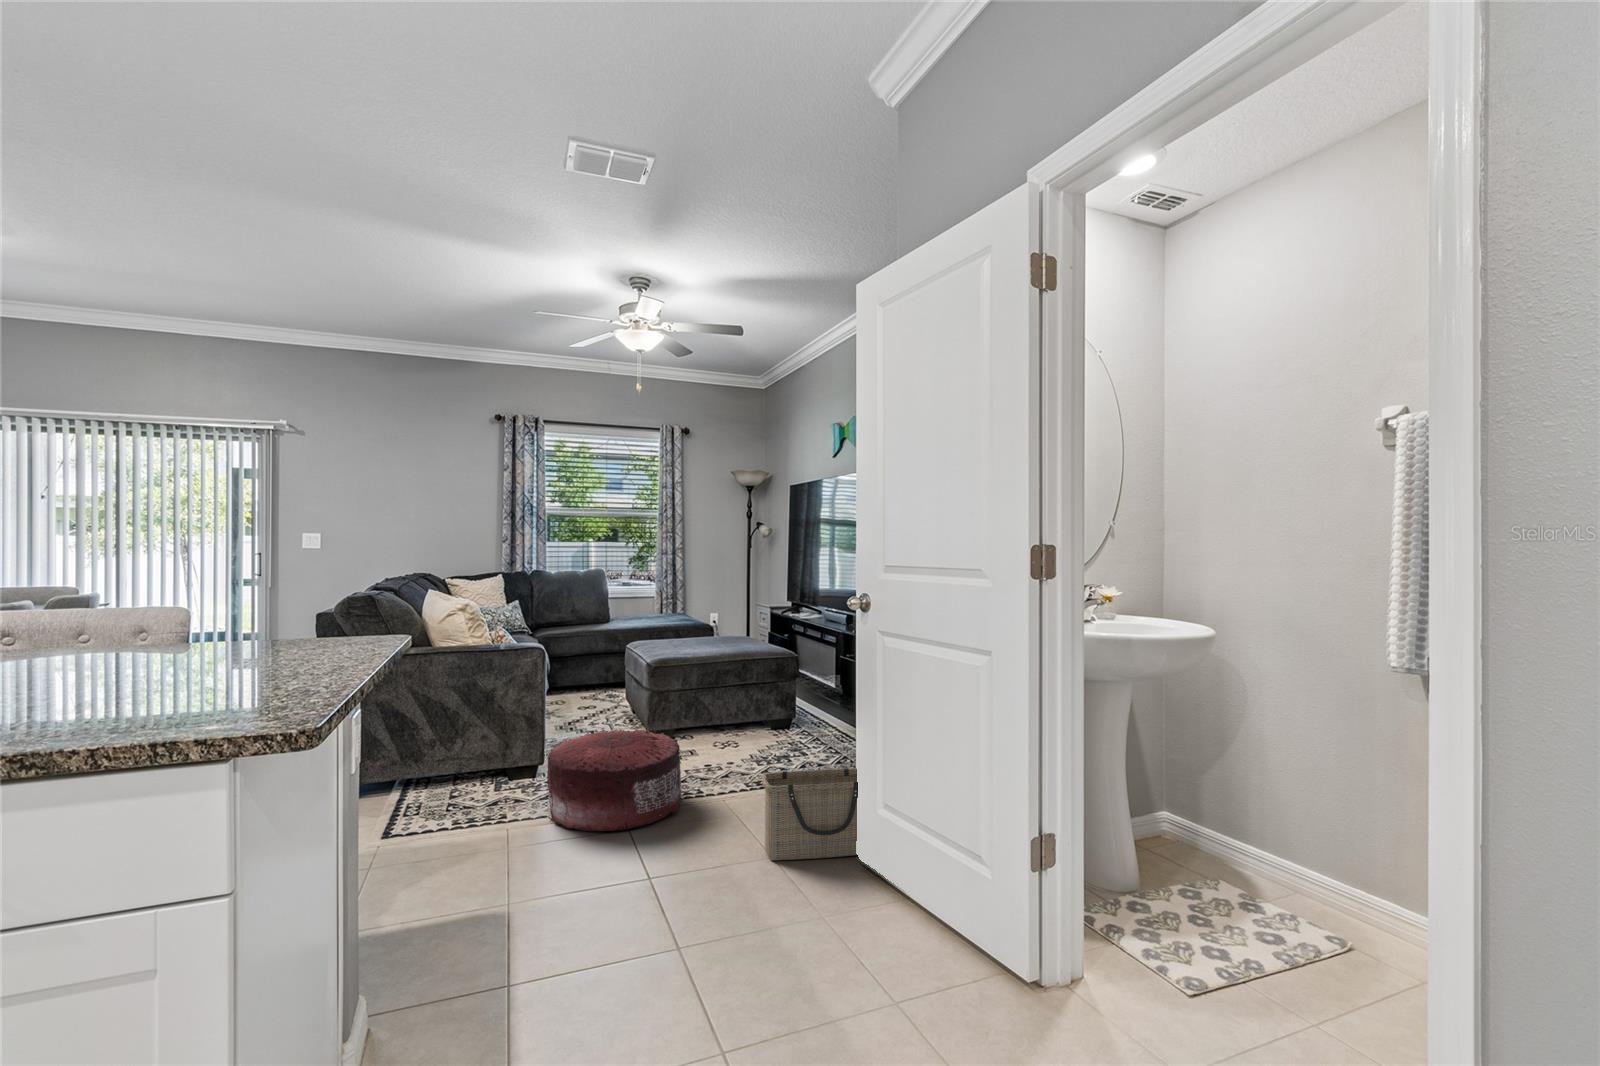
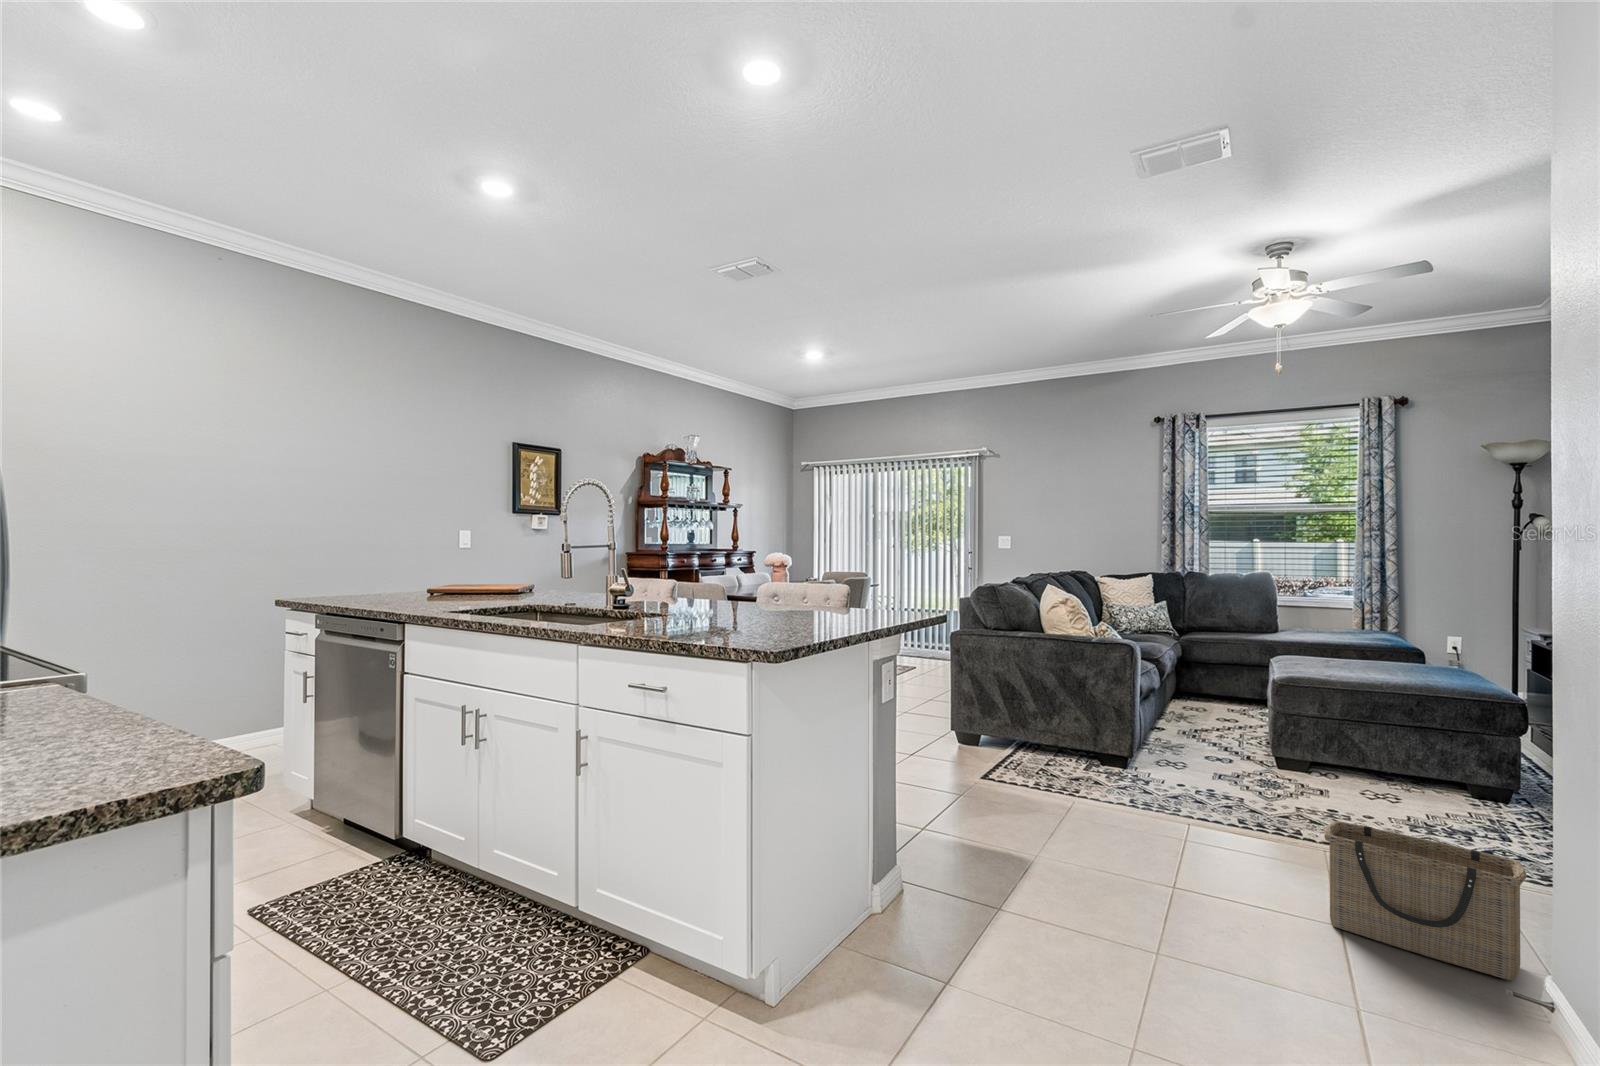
pouf: present [547,729,681,831] -> none [1111,735,1267,841]

